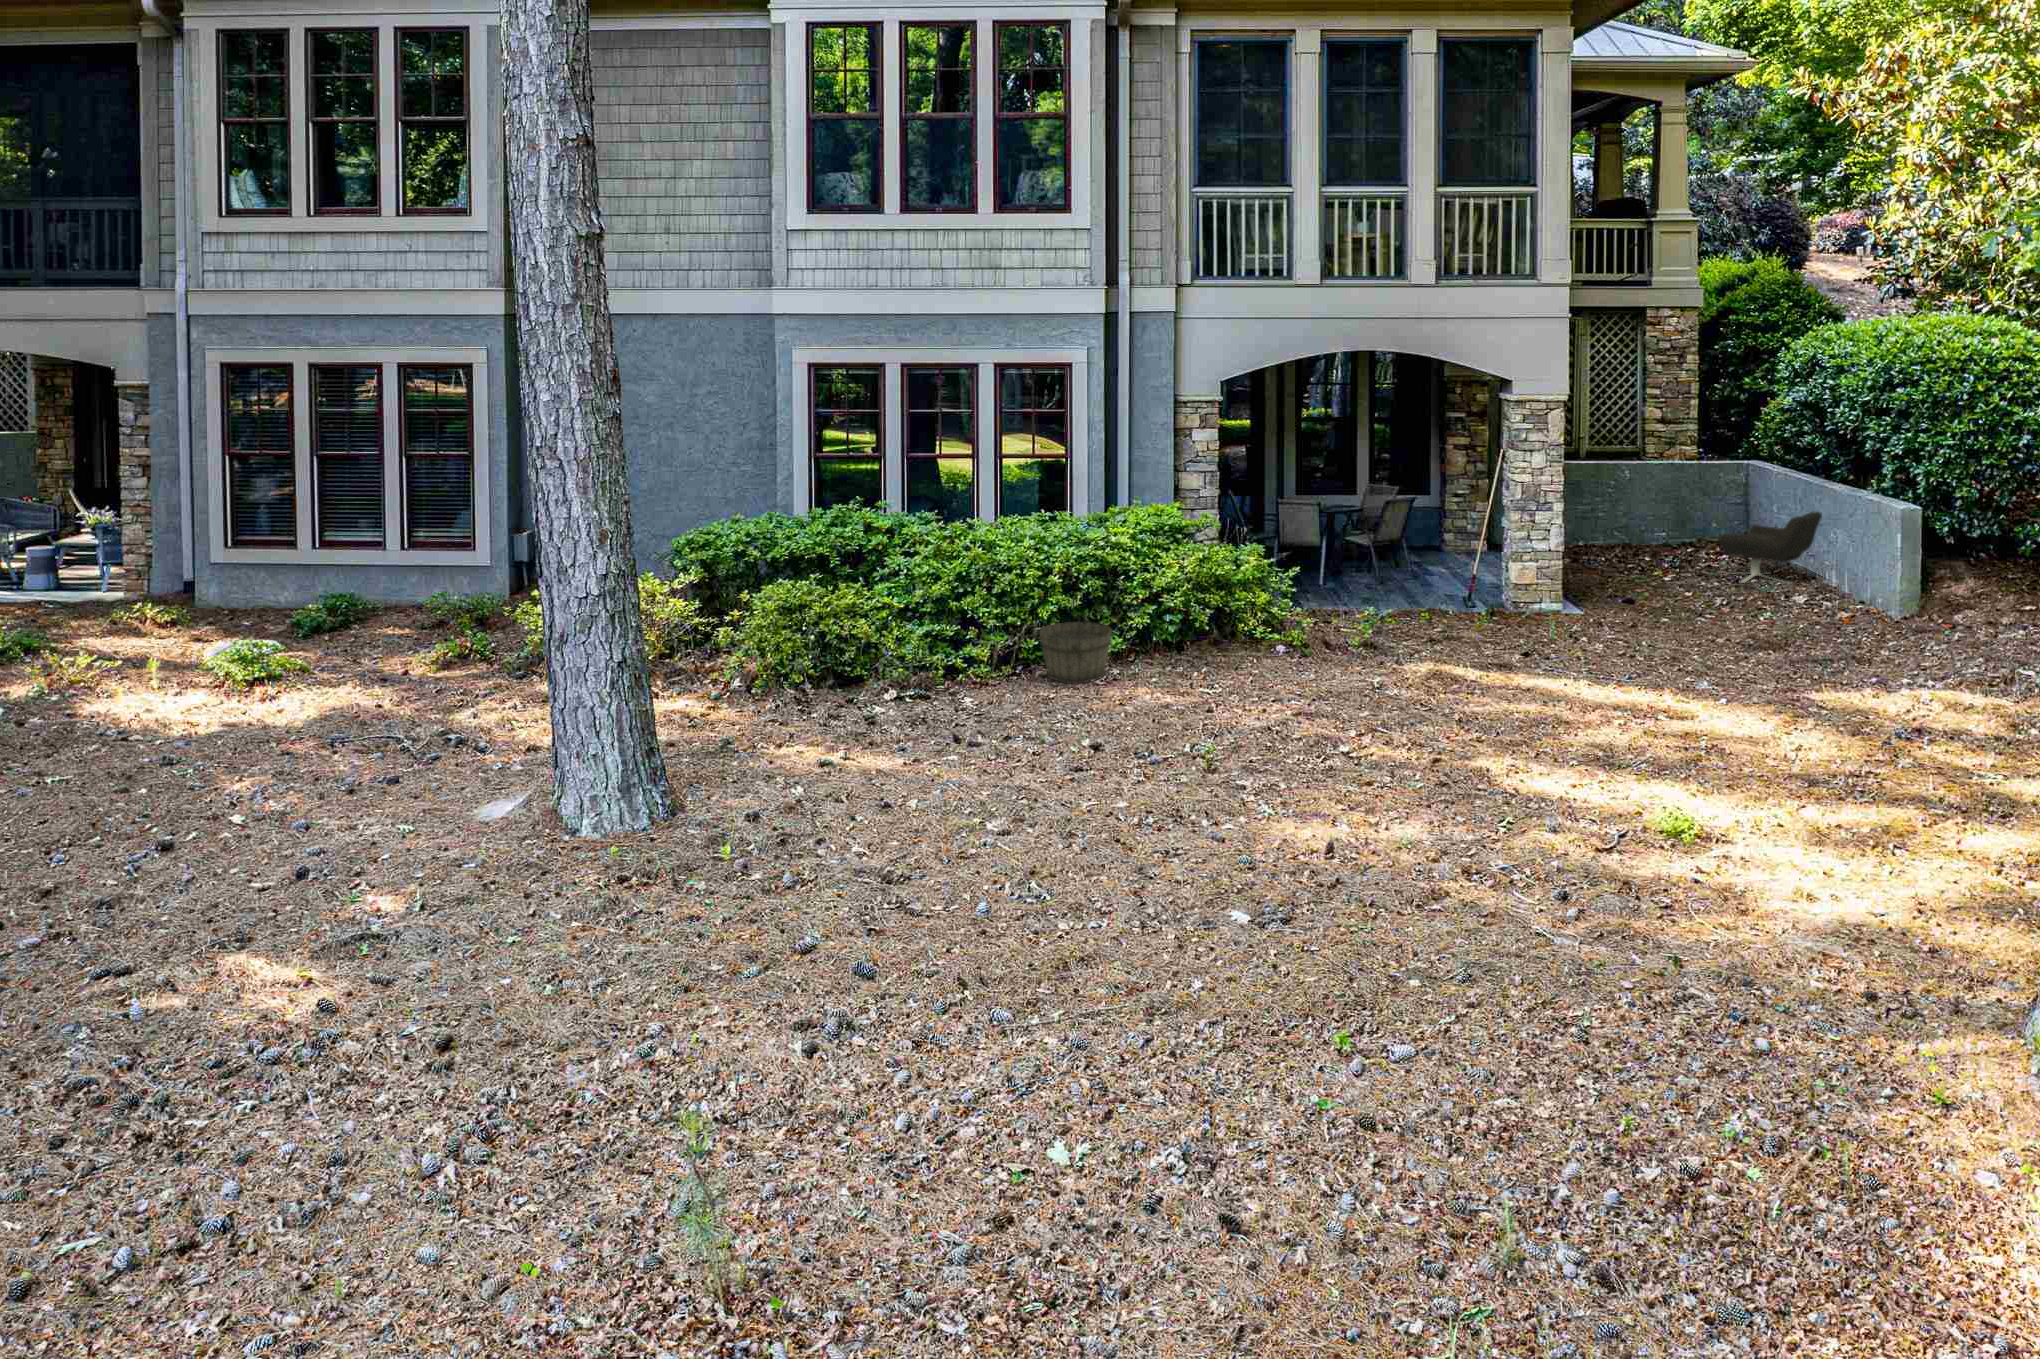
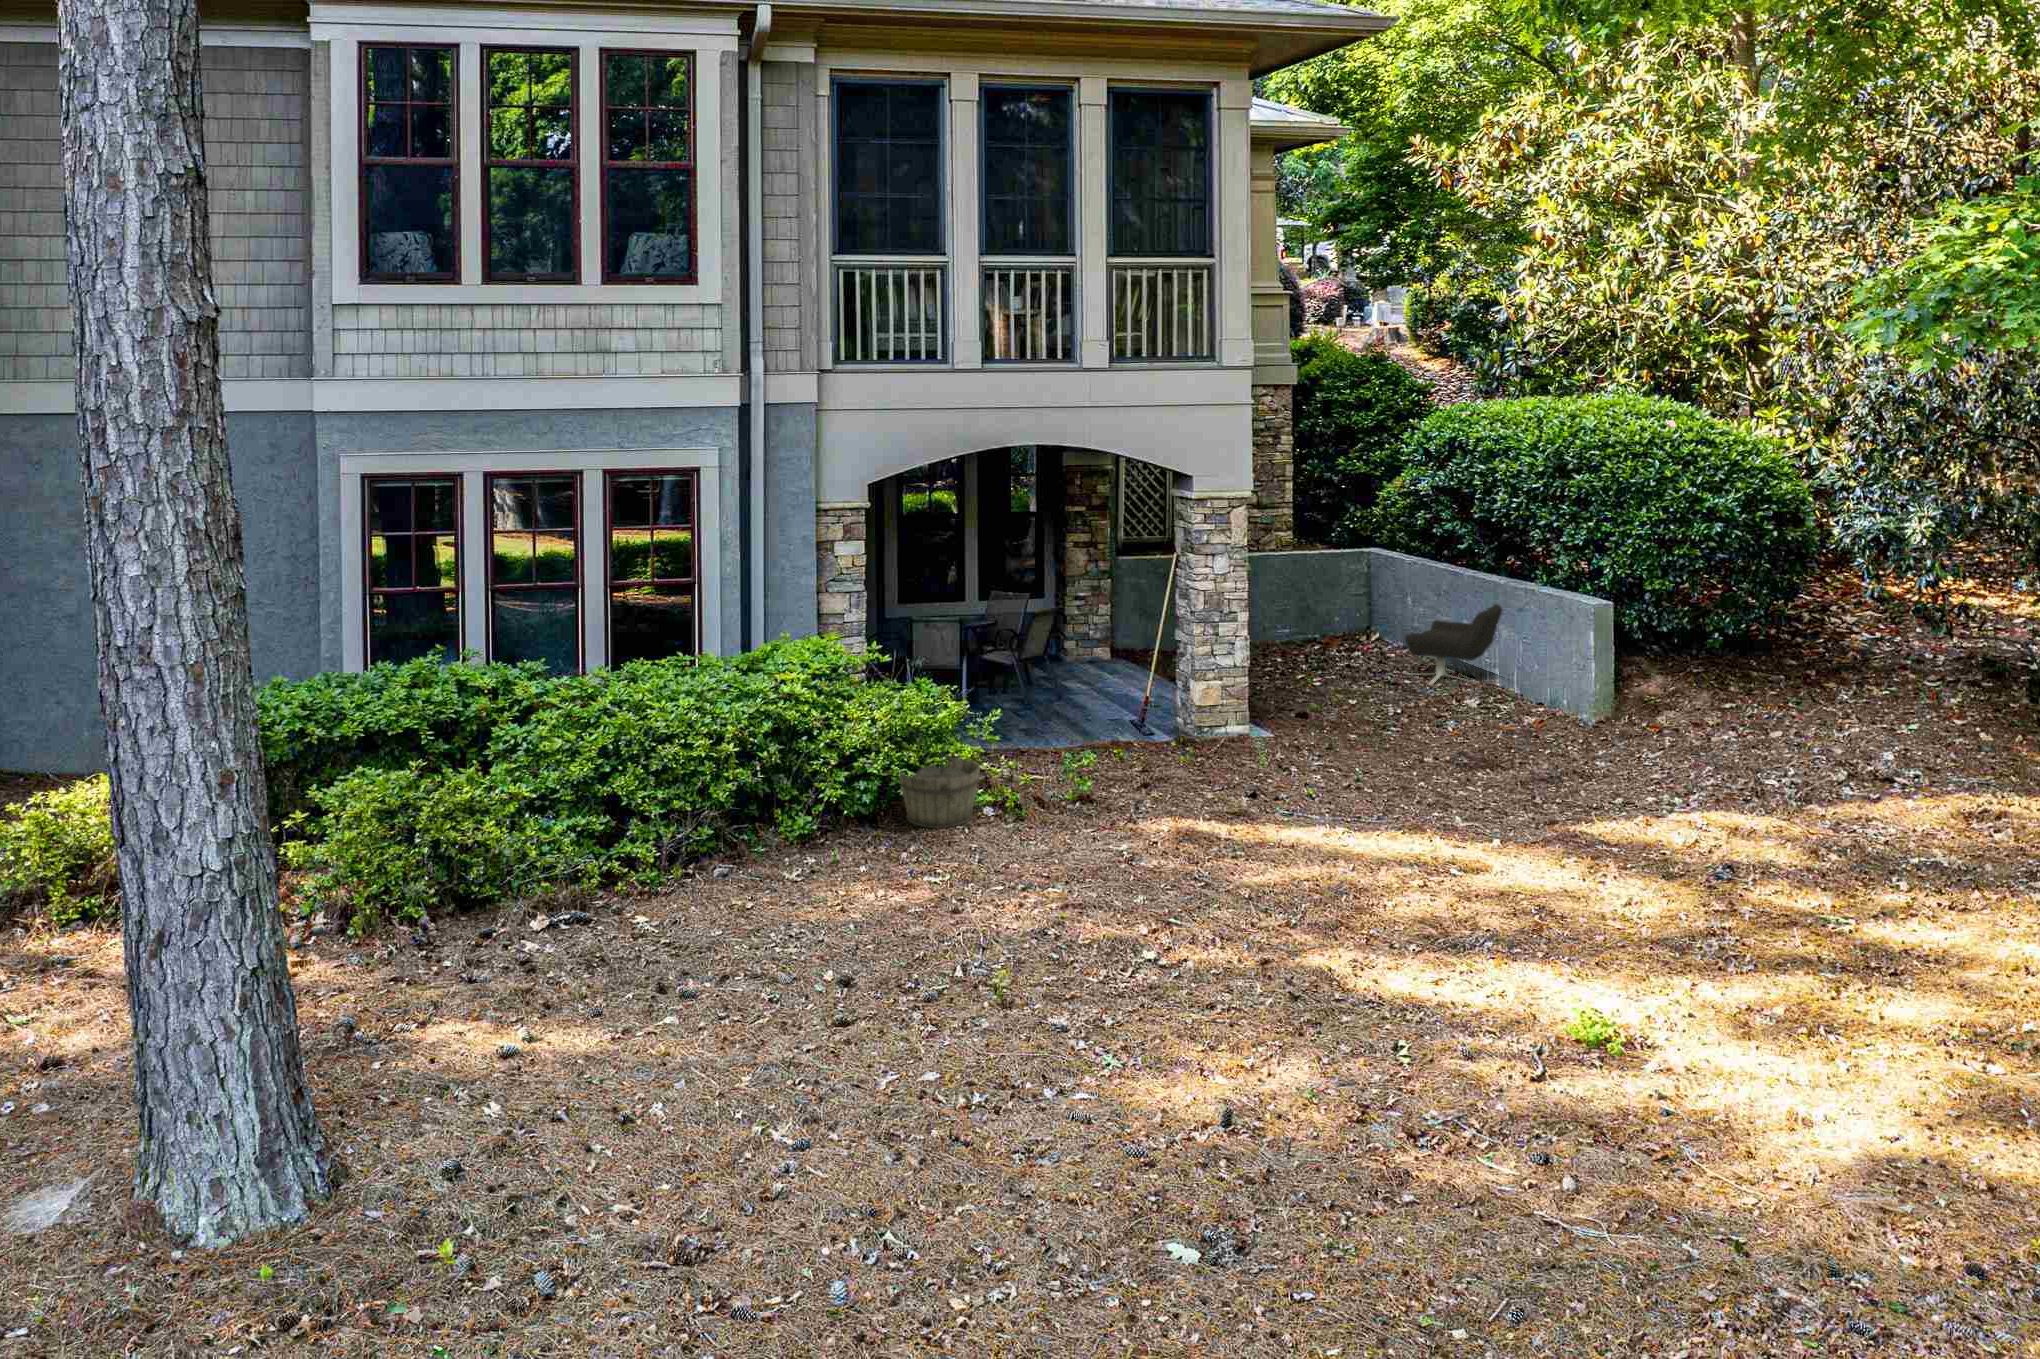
wooden bucket: present [1040,617,1112,684] -> present [899,748,980,828]

